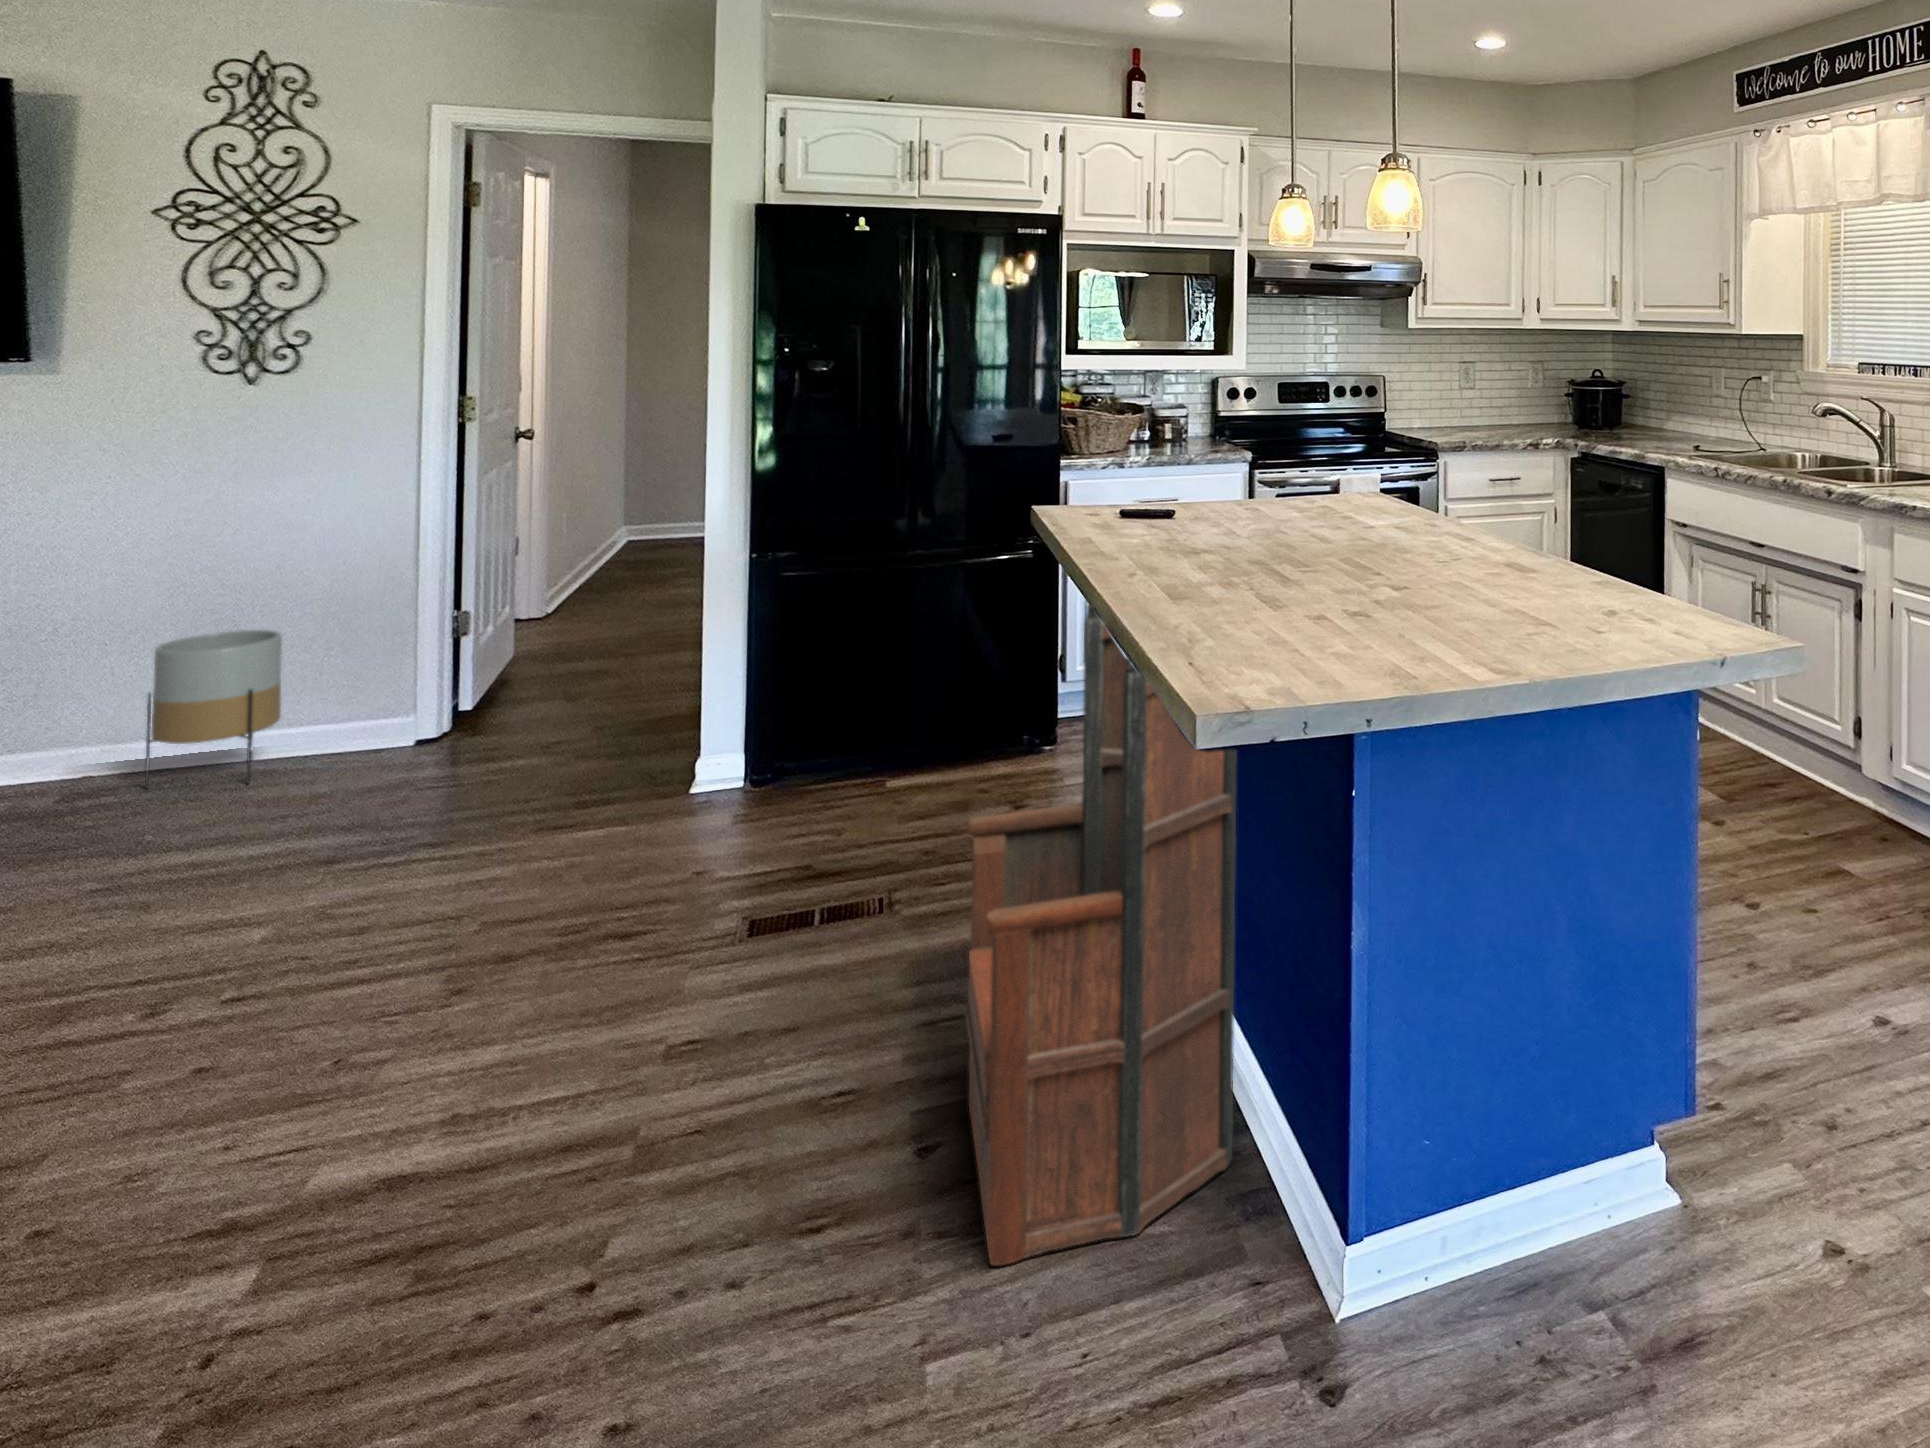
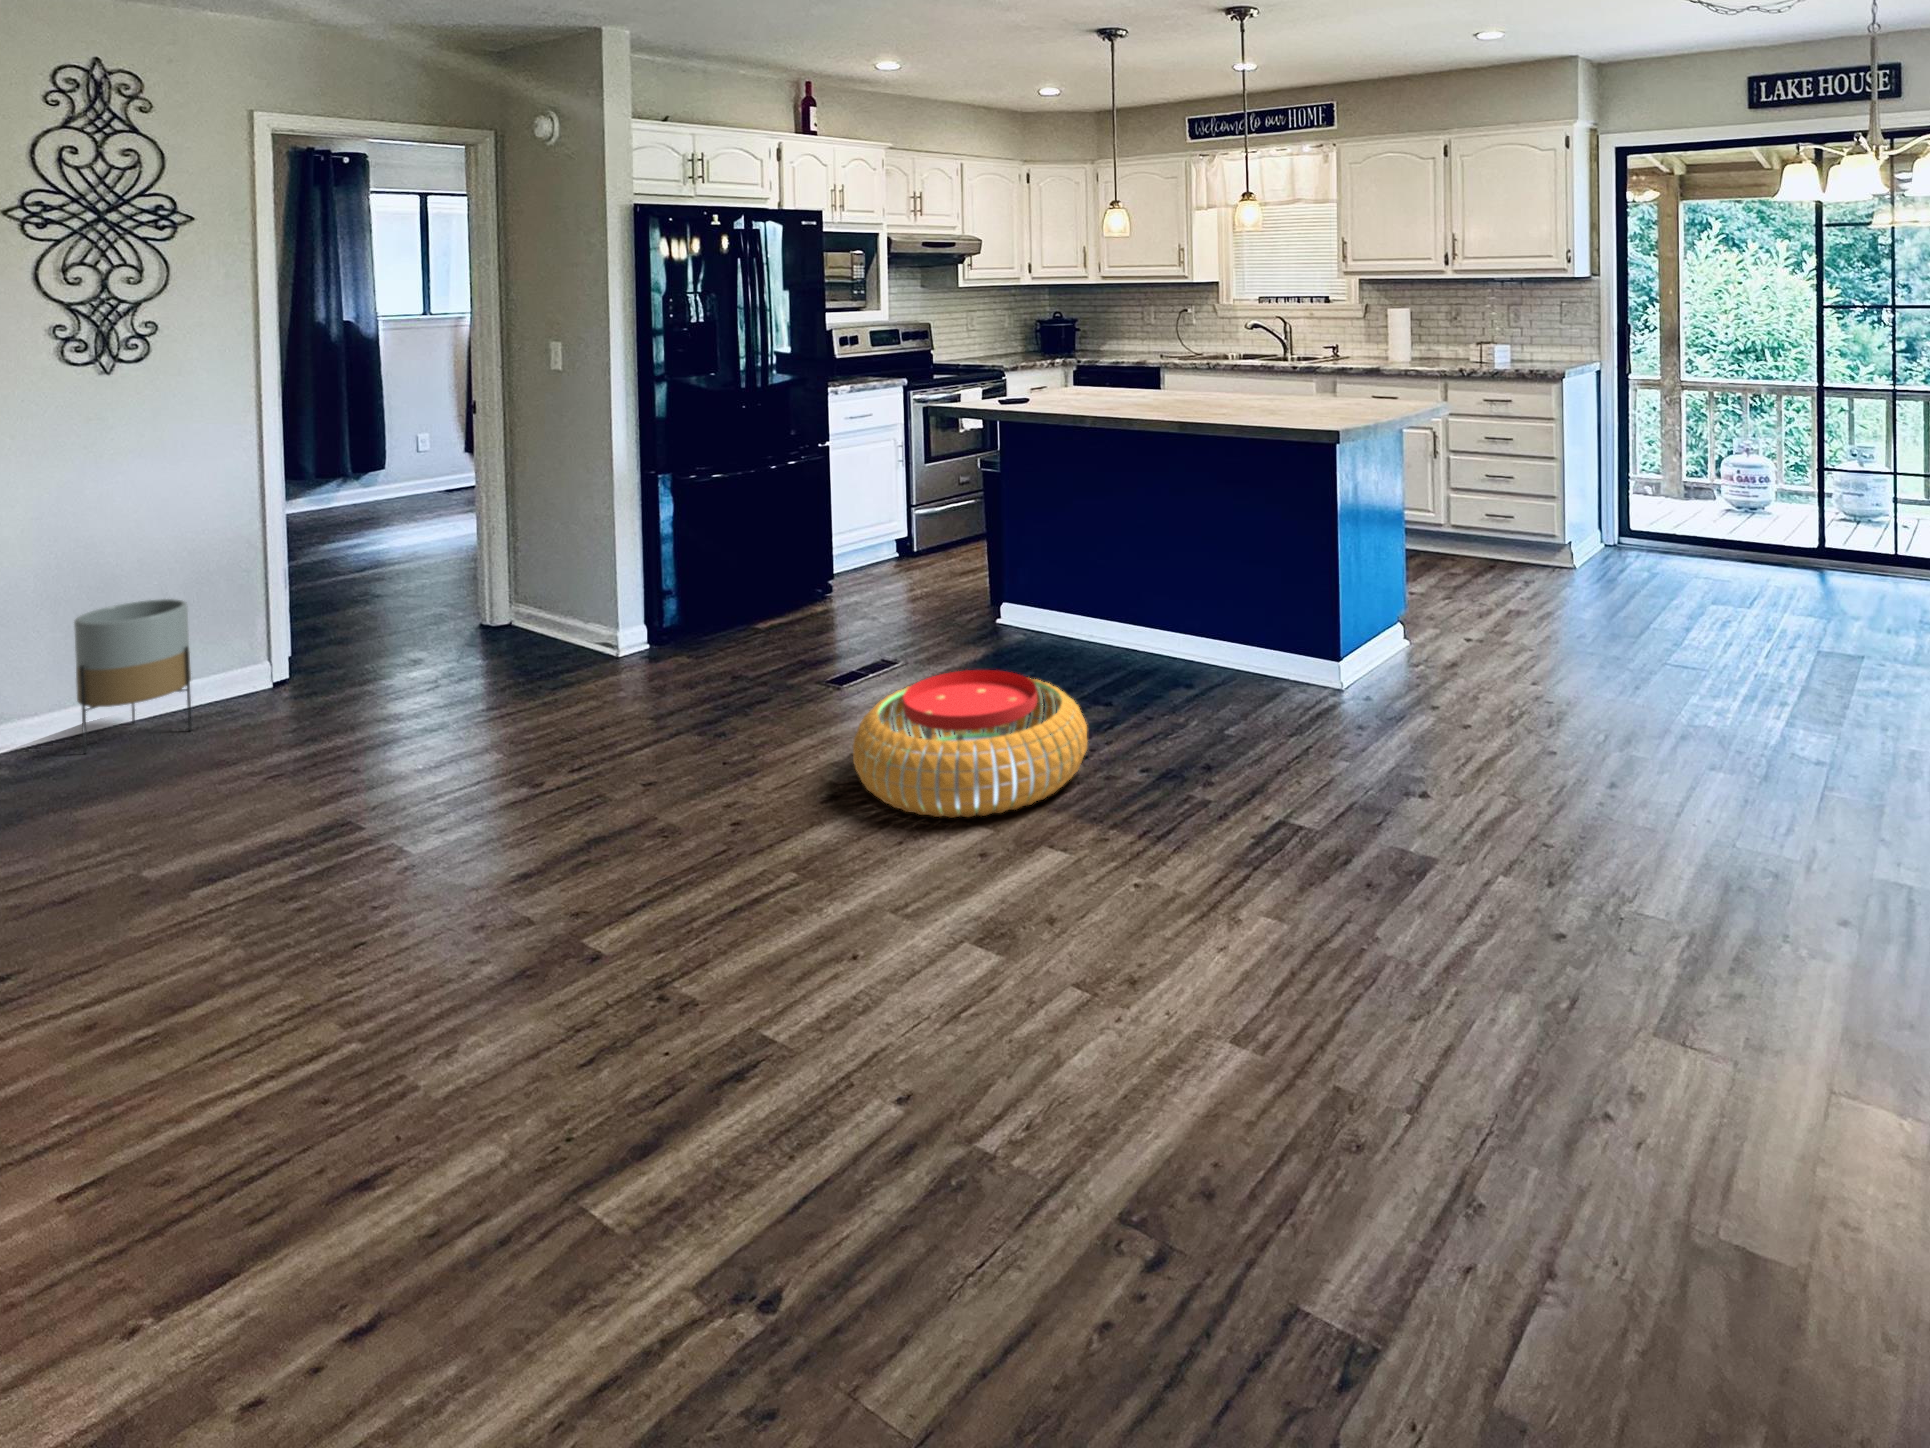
armchair: present [965,602,1237,1265] -> none [1132,419,1280,722]
pouf: none [177,982,705,1328] -> present [853,670,1087,818]

